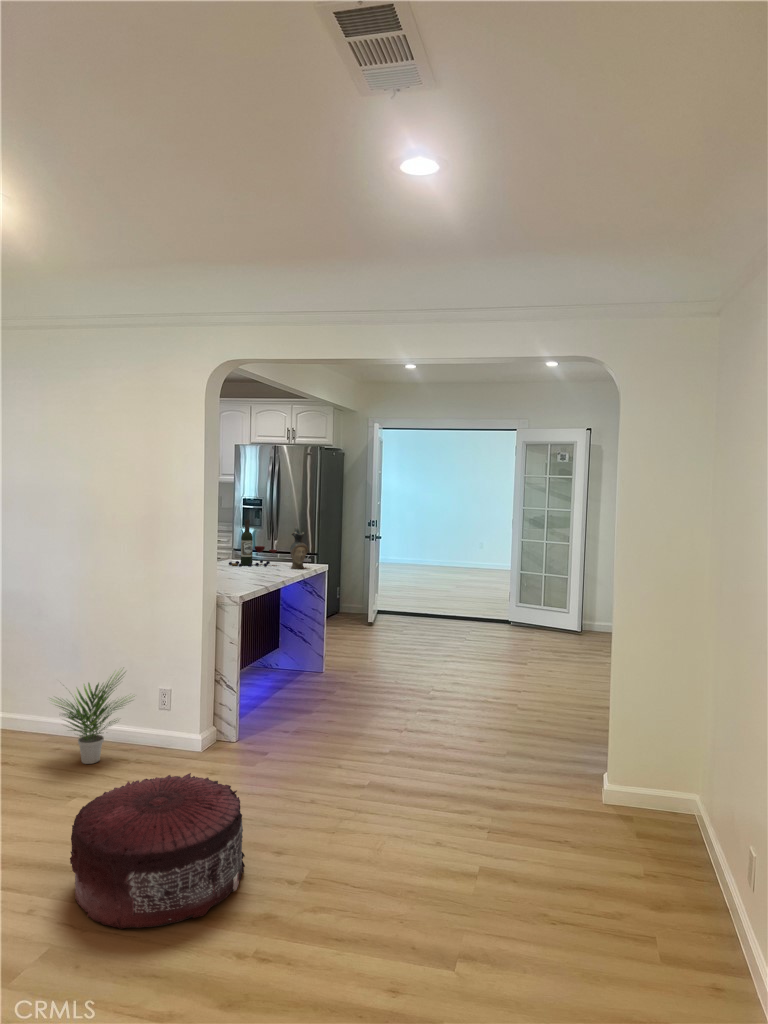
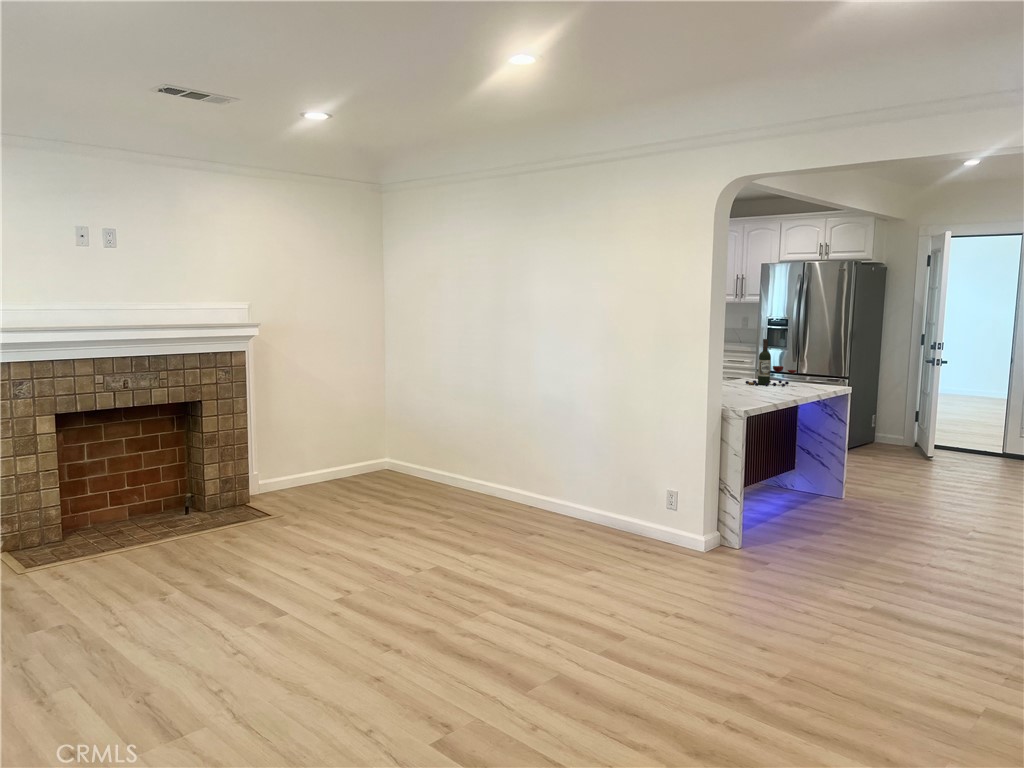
ceramic pitcher: present [290,527,308,569] -> none [810,347,829,390]
potted plant: present [58,674,126,764] -> none [576,466,647,545]
pouf: present [70,773,245,929] -> none [580,556,727,675]

